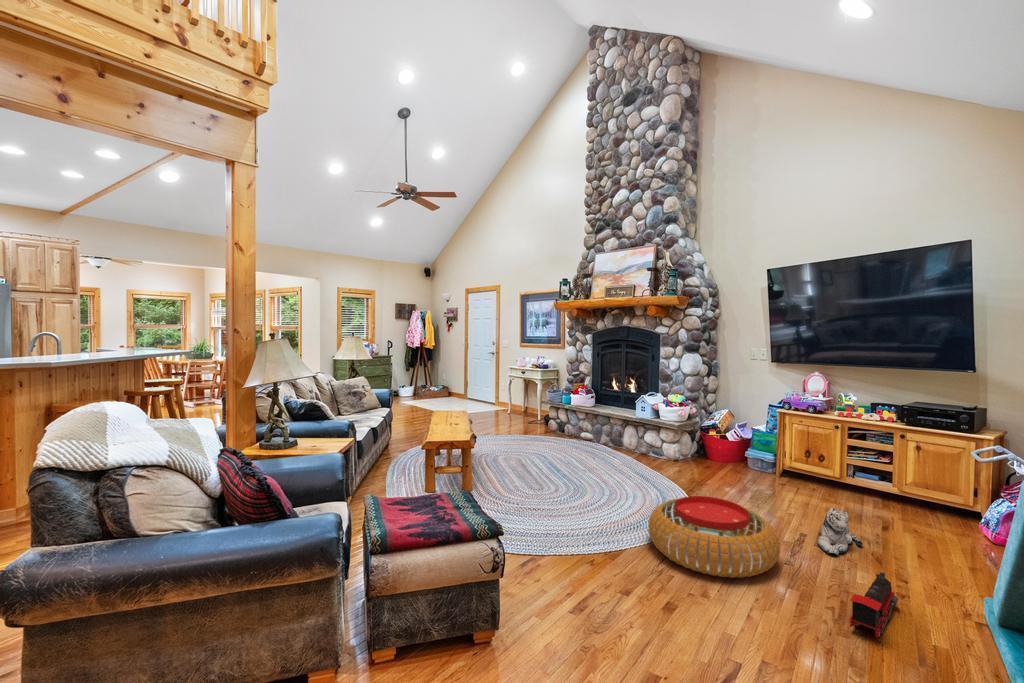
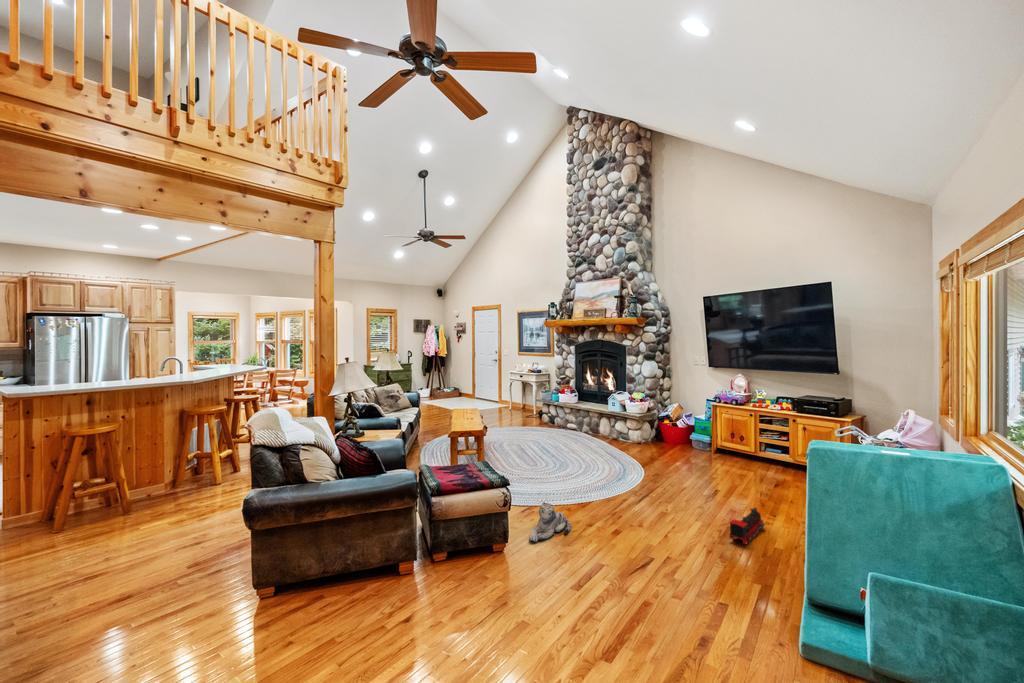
pouf: present [649,496,780,578] -> none [609,464,696,516]
plush toy: present [817,508,862,555] -> present [530,502,571,542]

